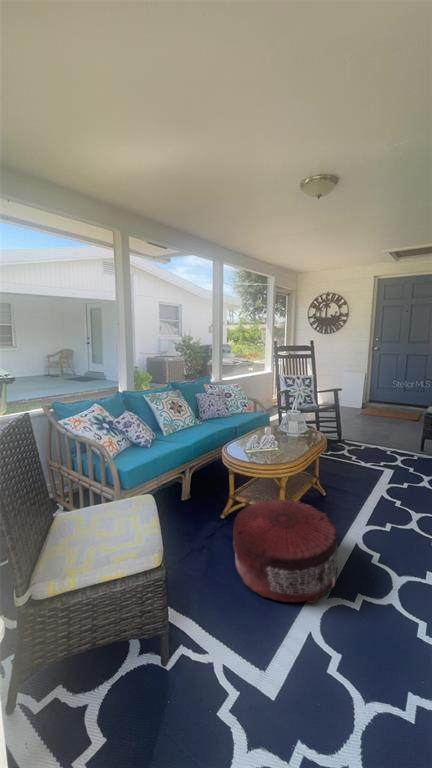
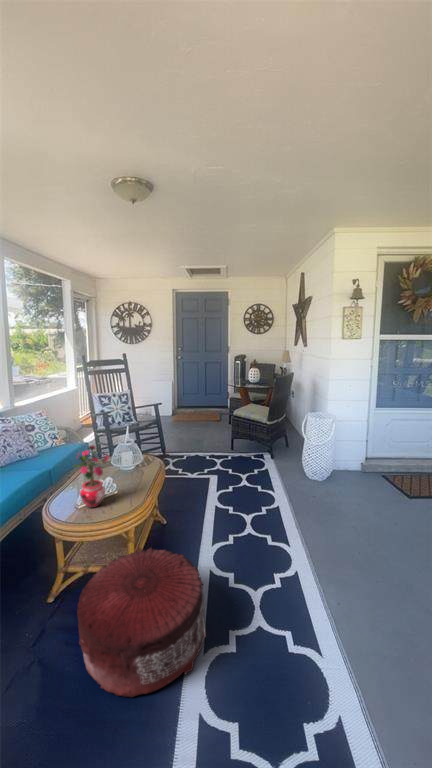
potted plant: none [247,405,276,456] -> present [74,445,109,508]

